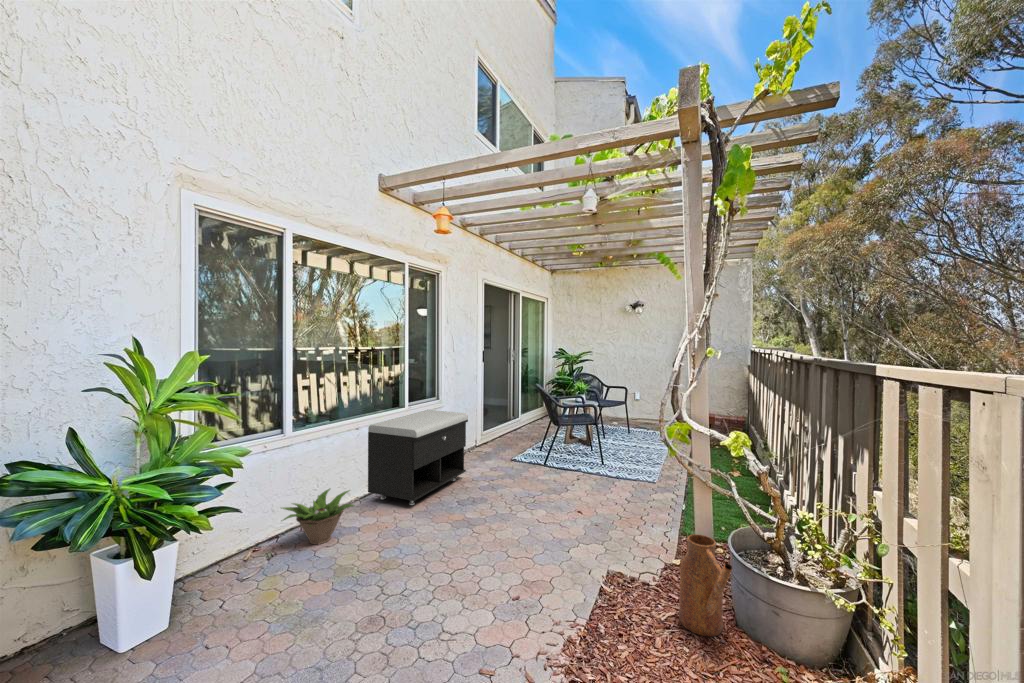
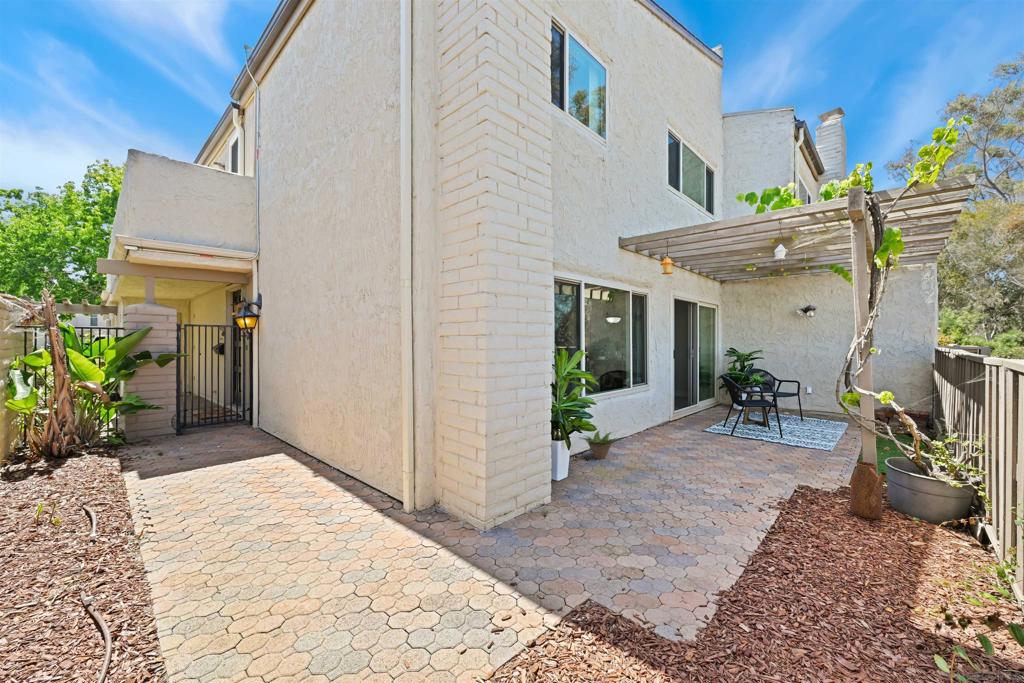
storage bench: present [368,410,468,505] -> none [613,390,674,448]

